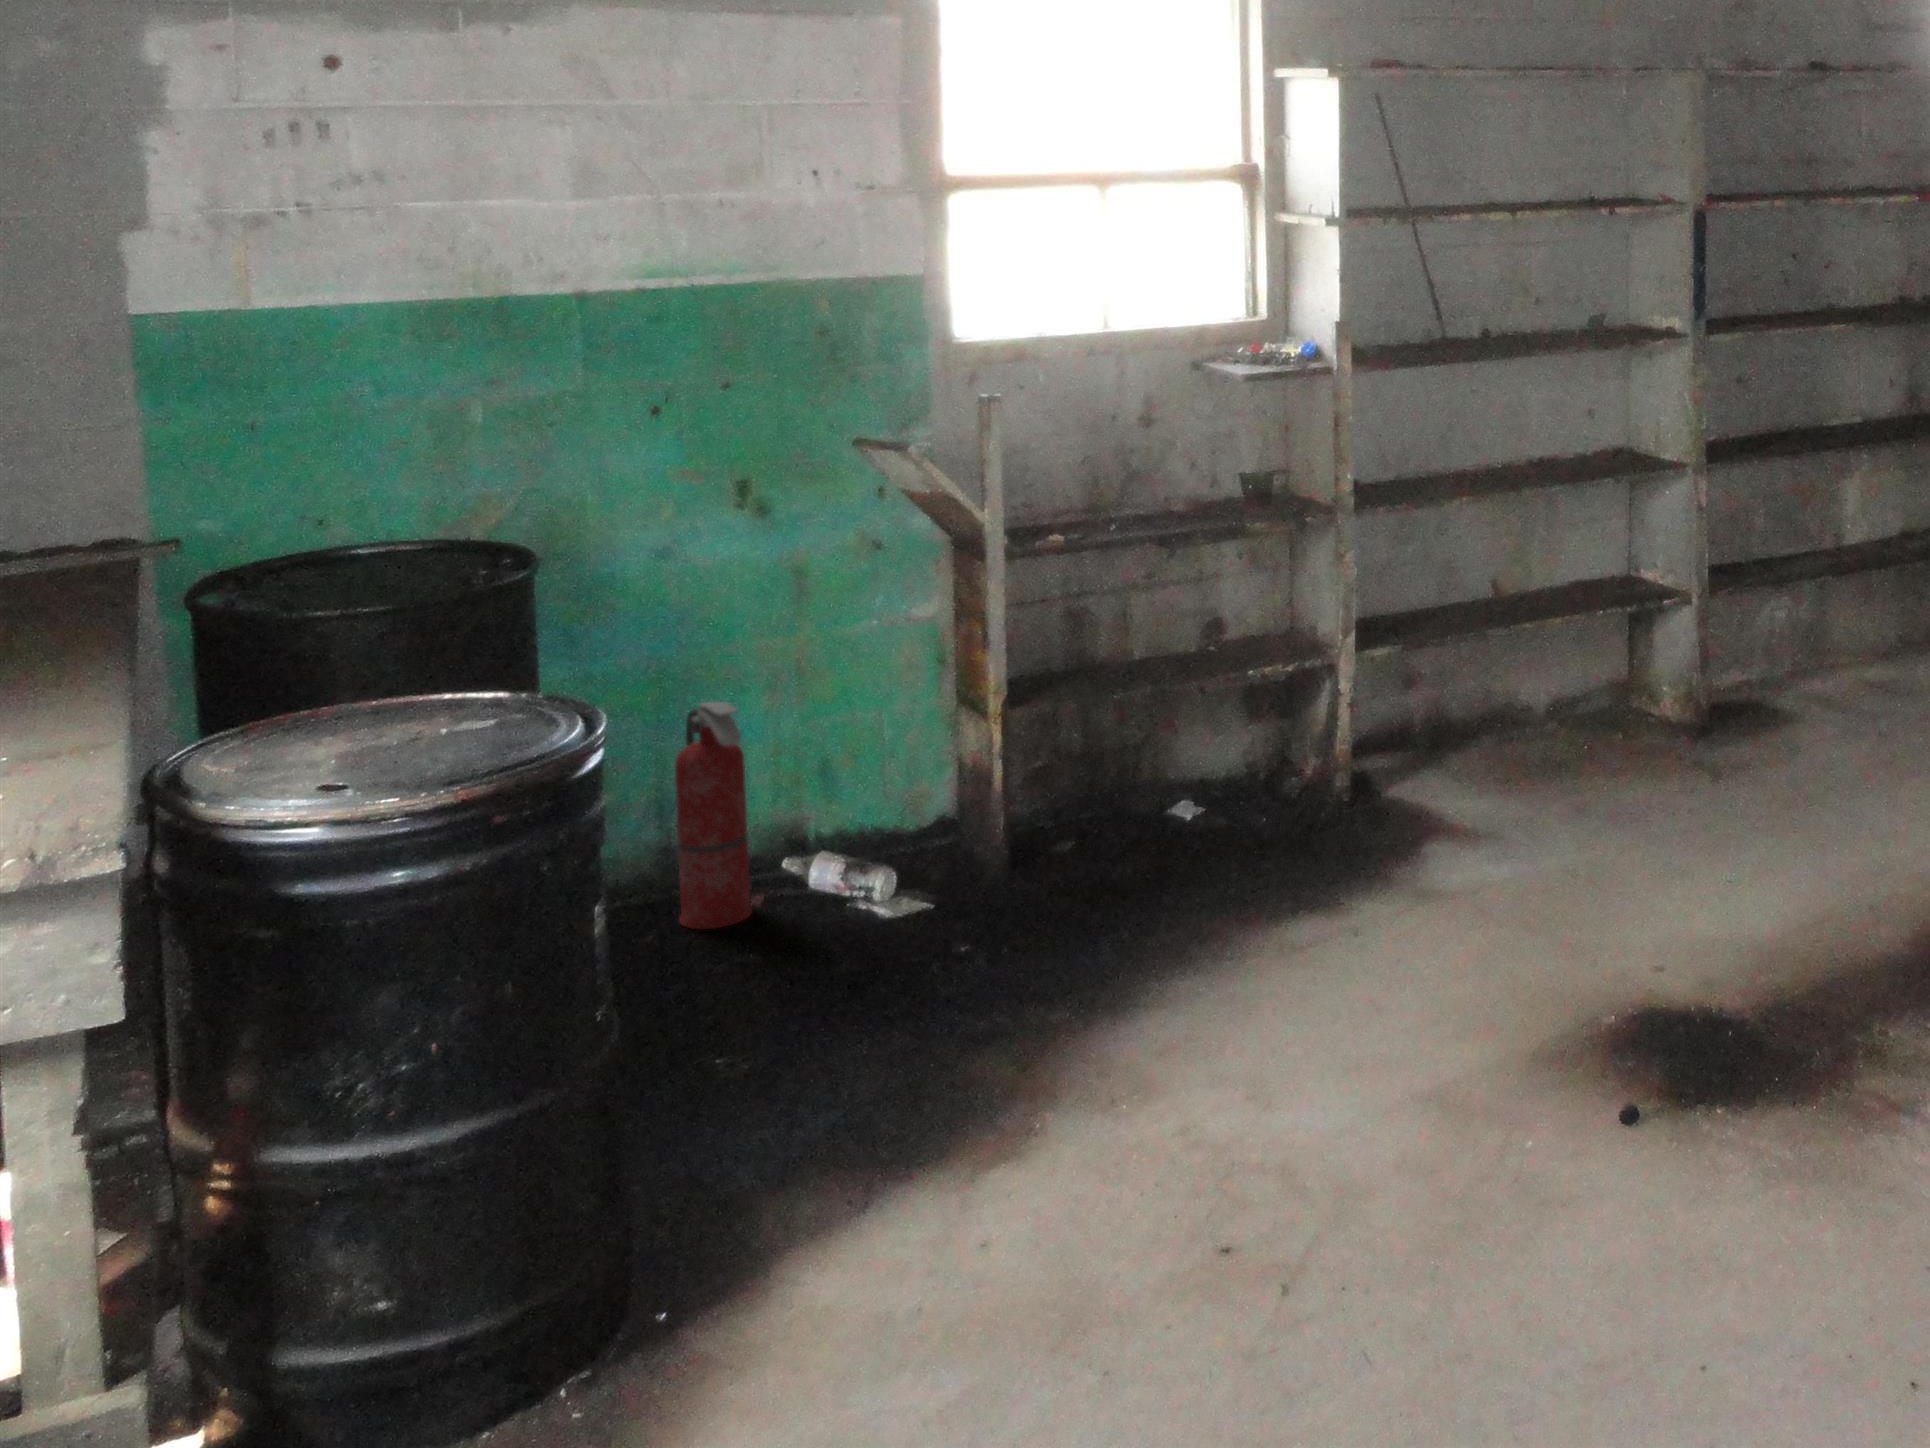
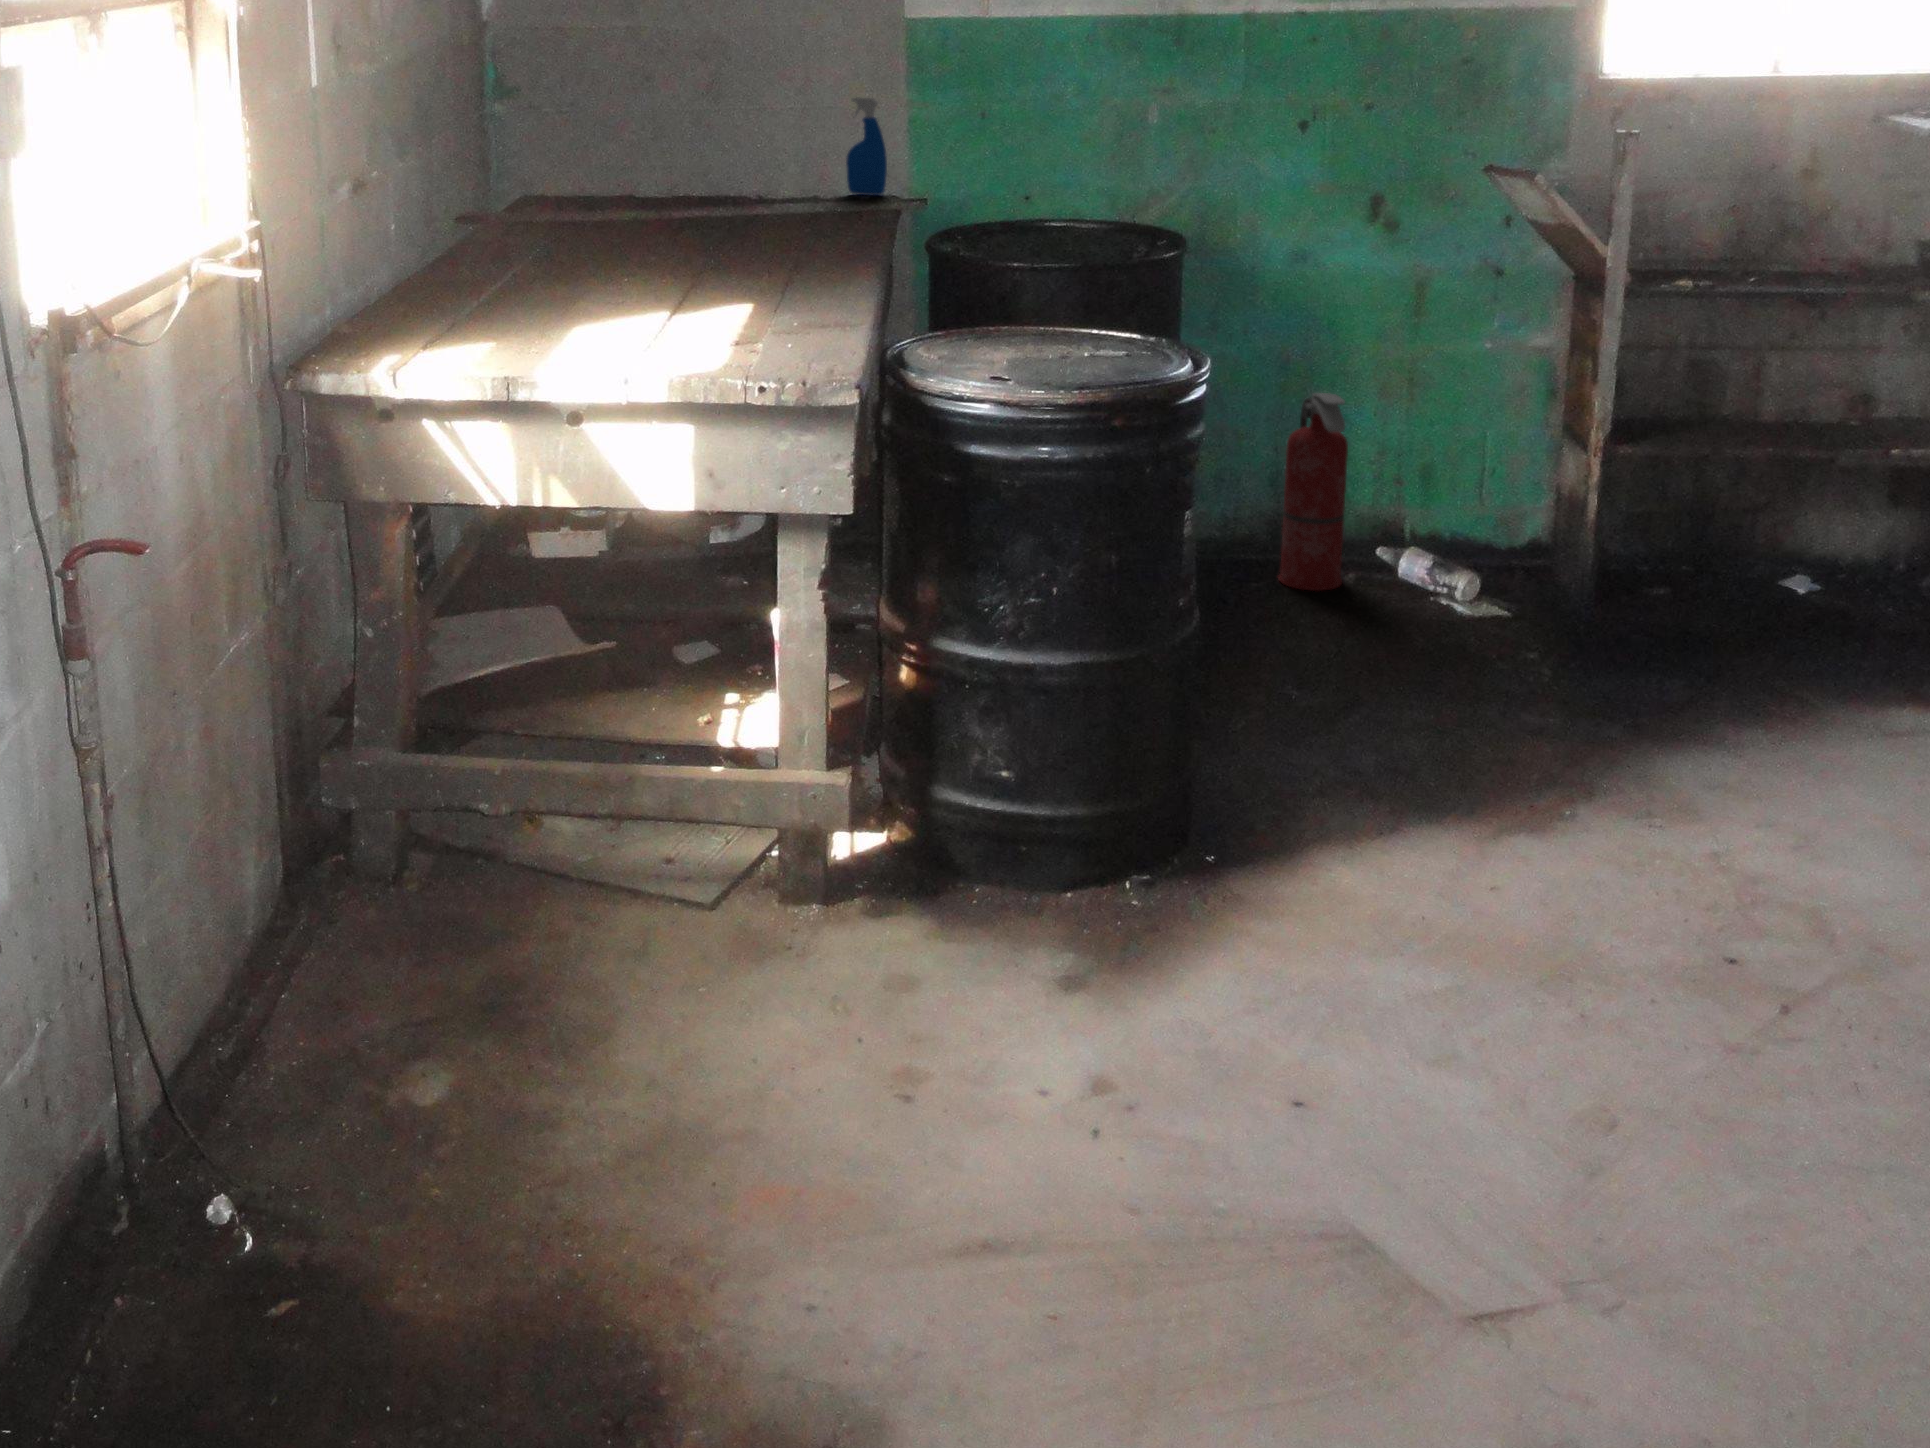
spray bottle: none [46,413,111,539] -> present [846,97,887,195]

